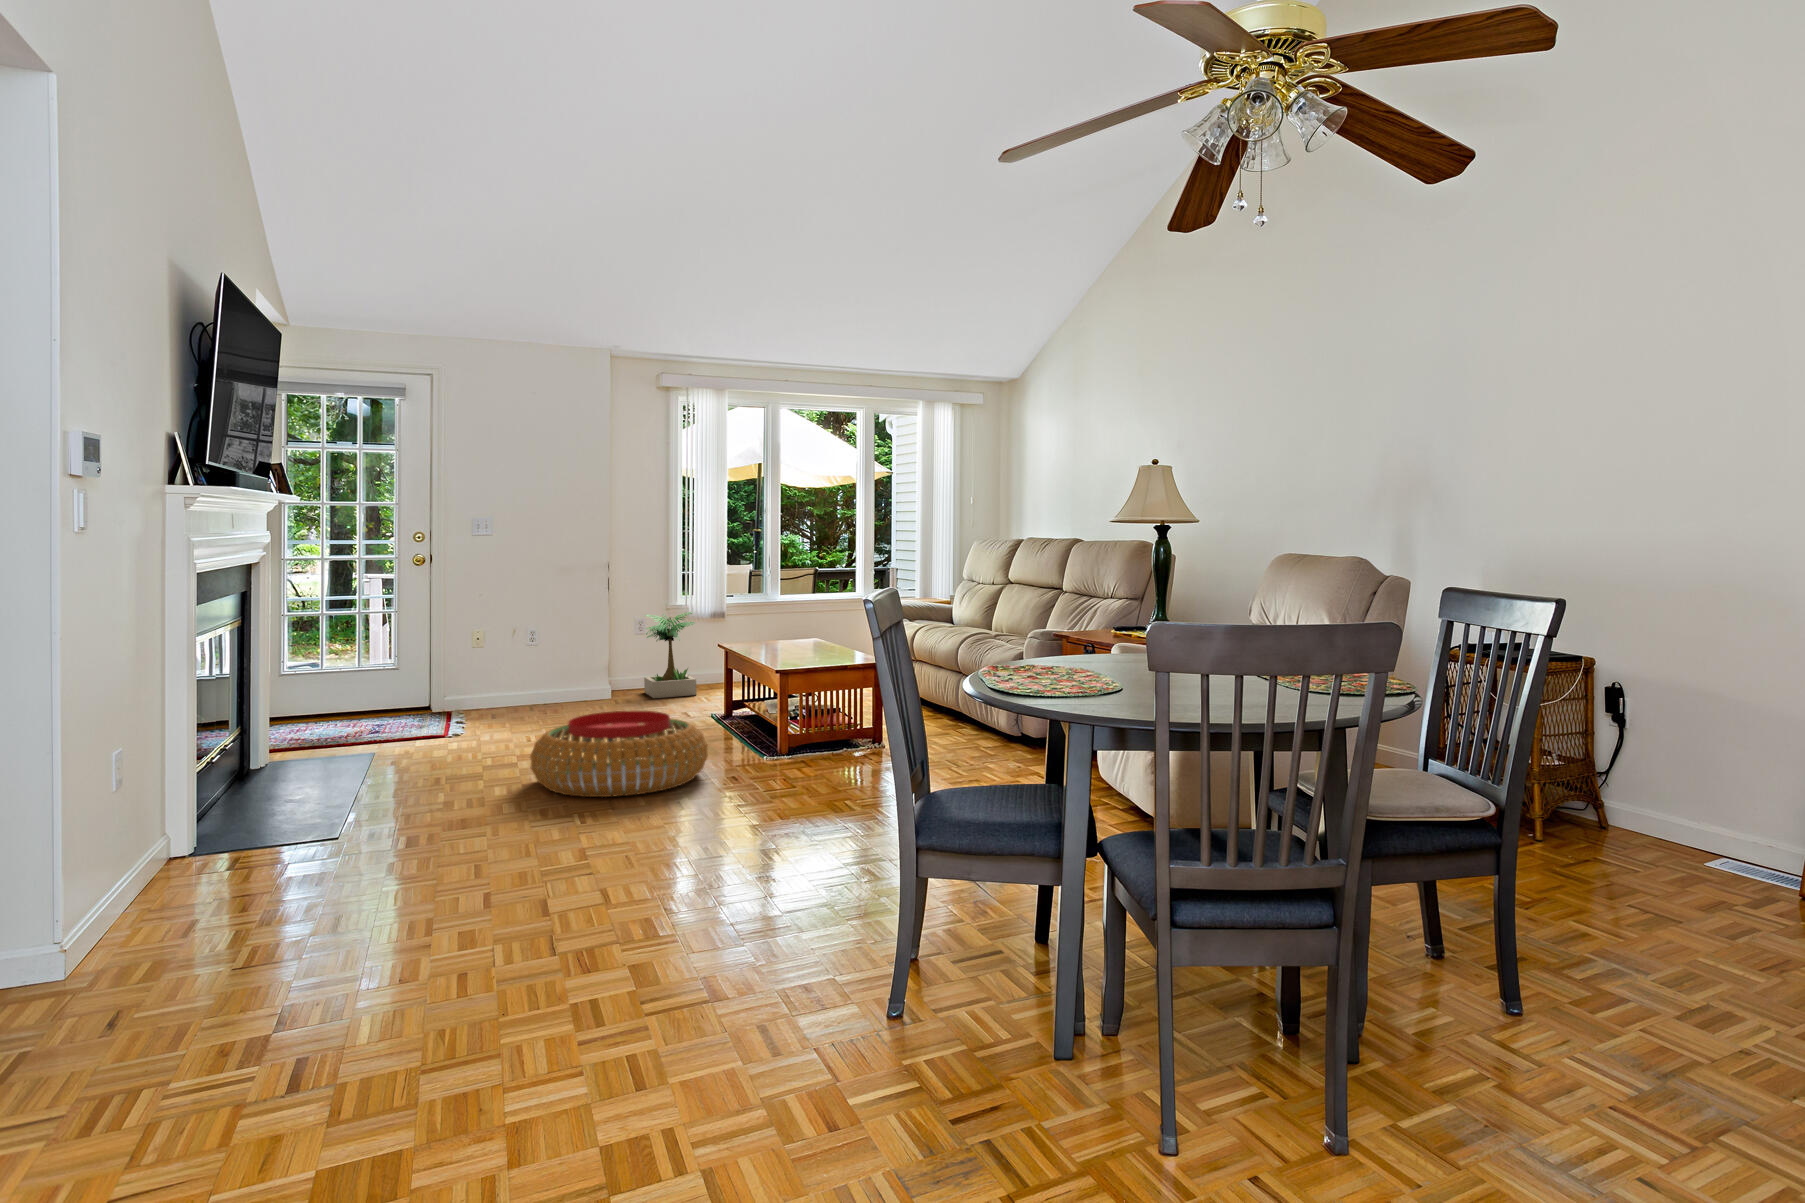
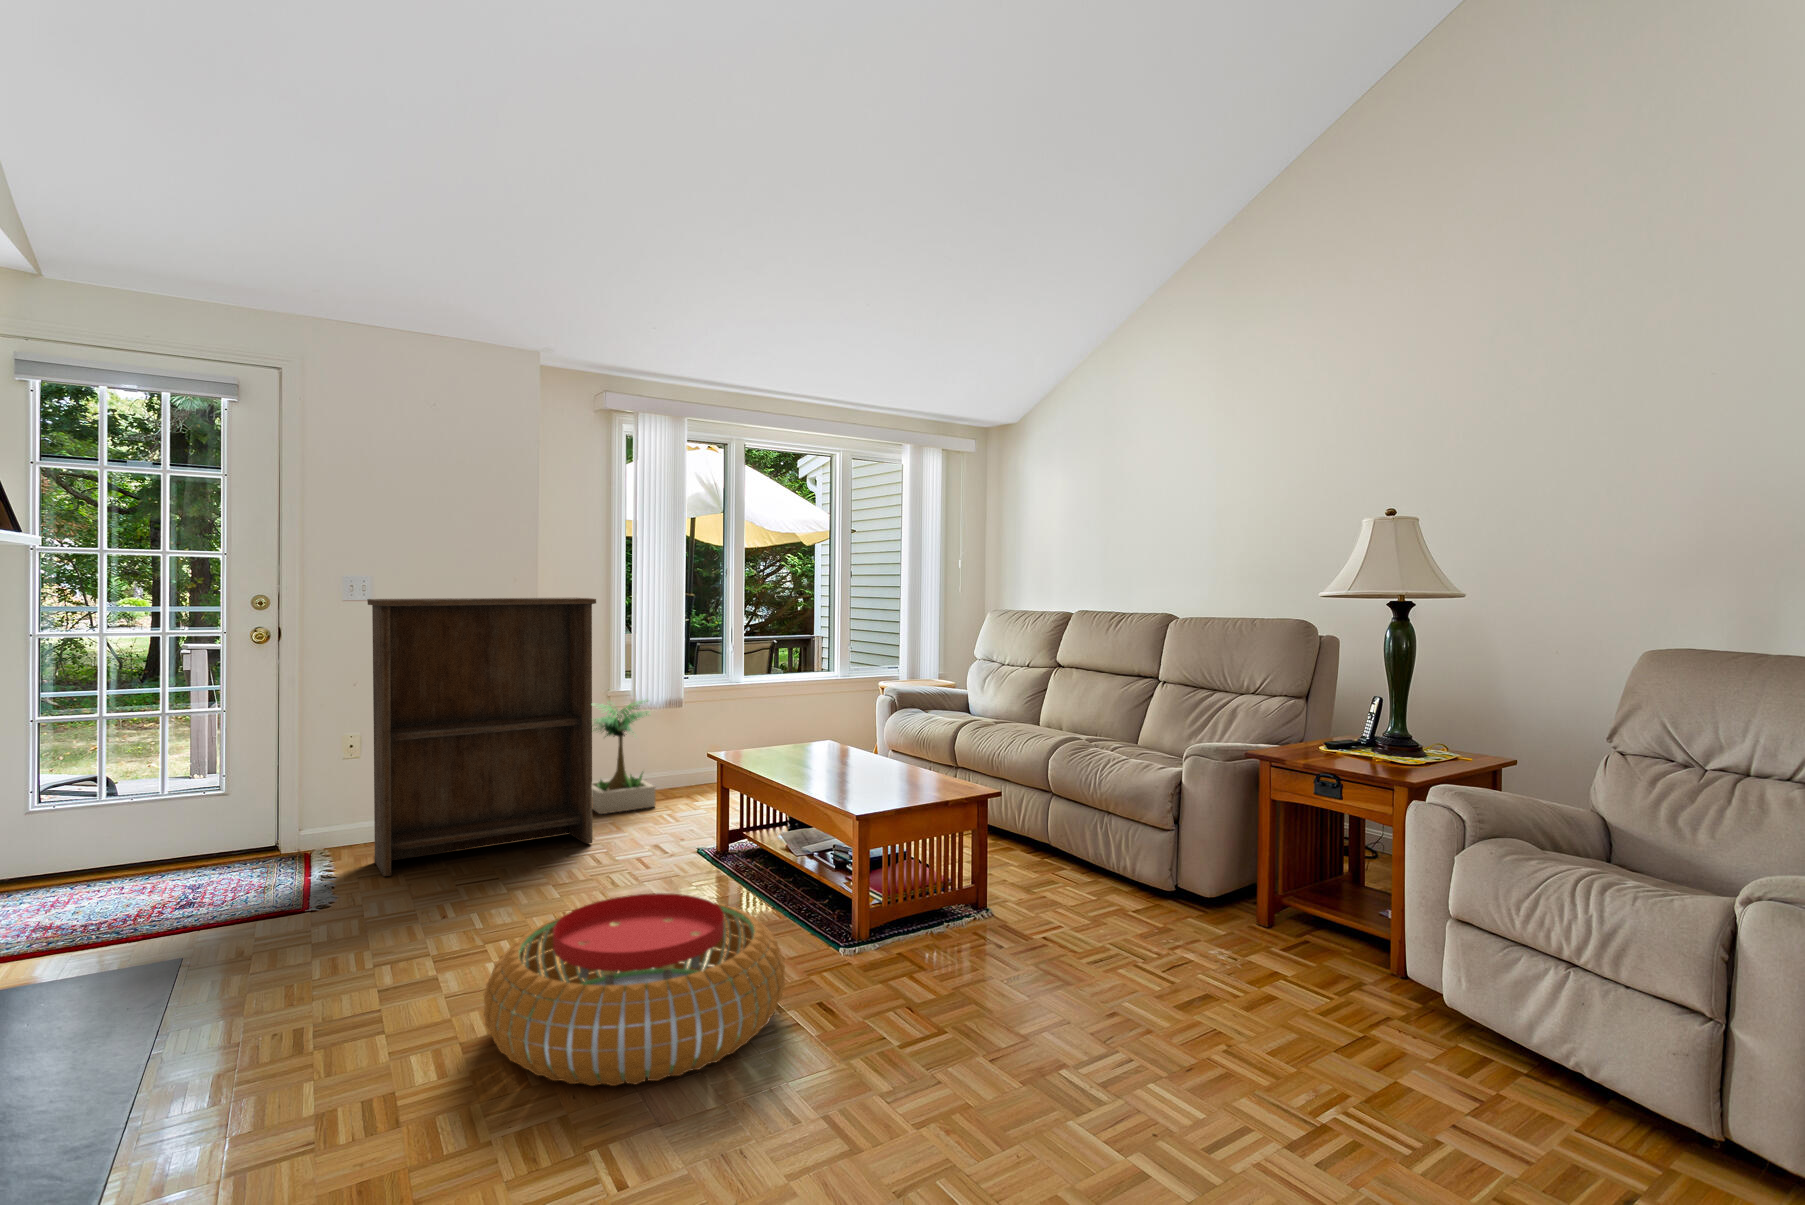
bookshelf: none [480,532,639,724] -> present [367,597,596,876]

